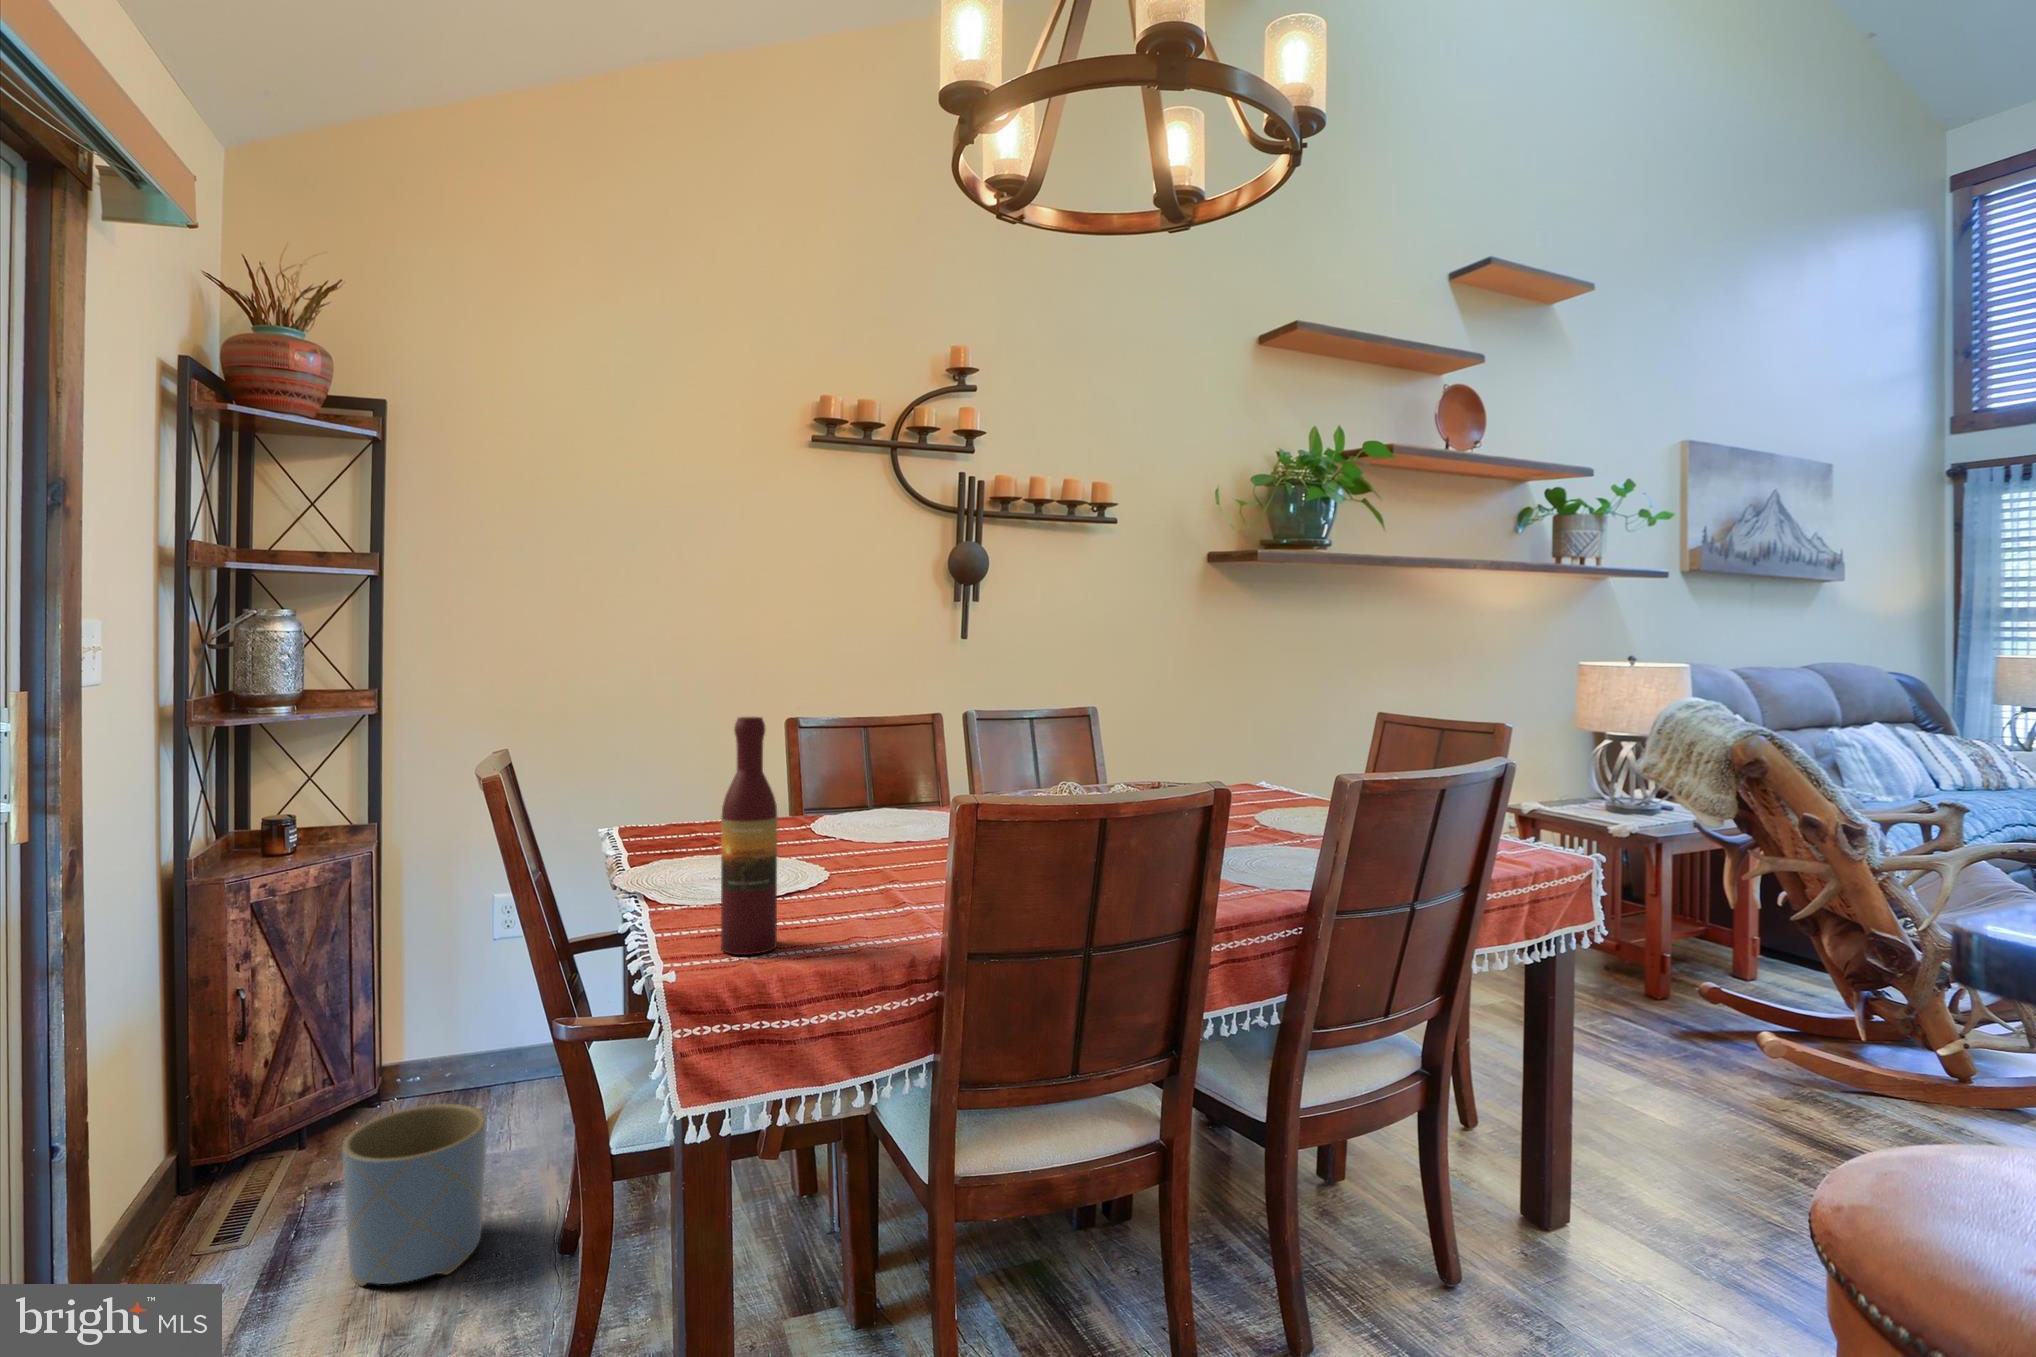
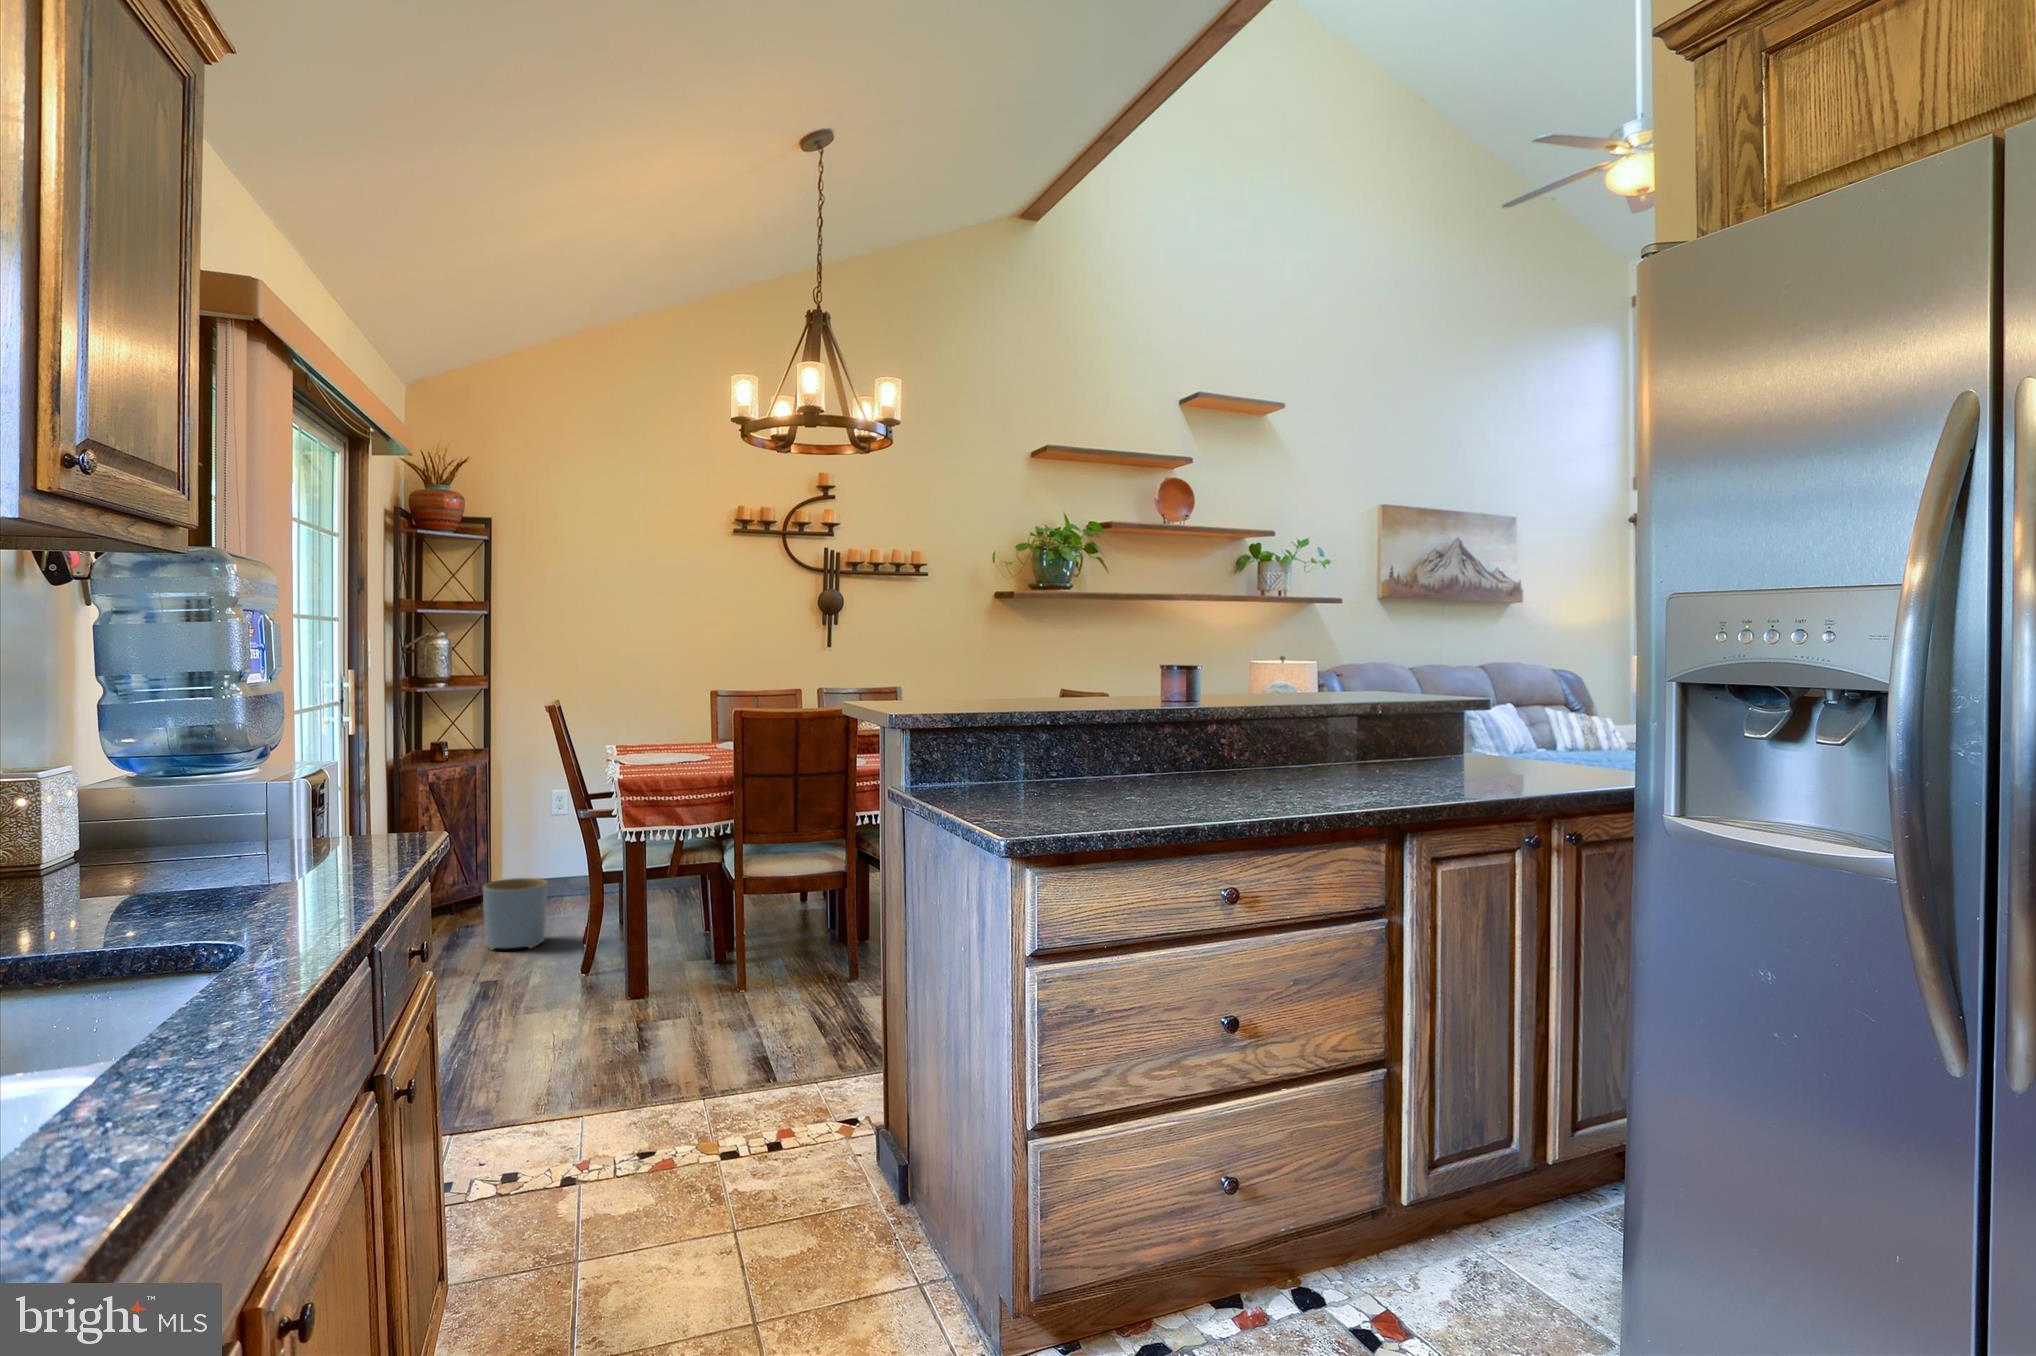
wine bottle: present [721,717,777,955] -> none [643,684,665,775]

